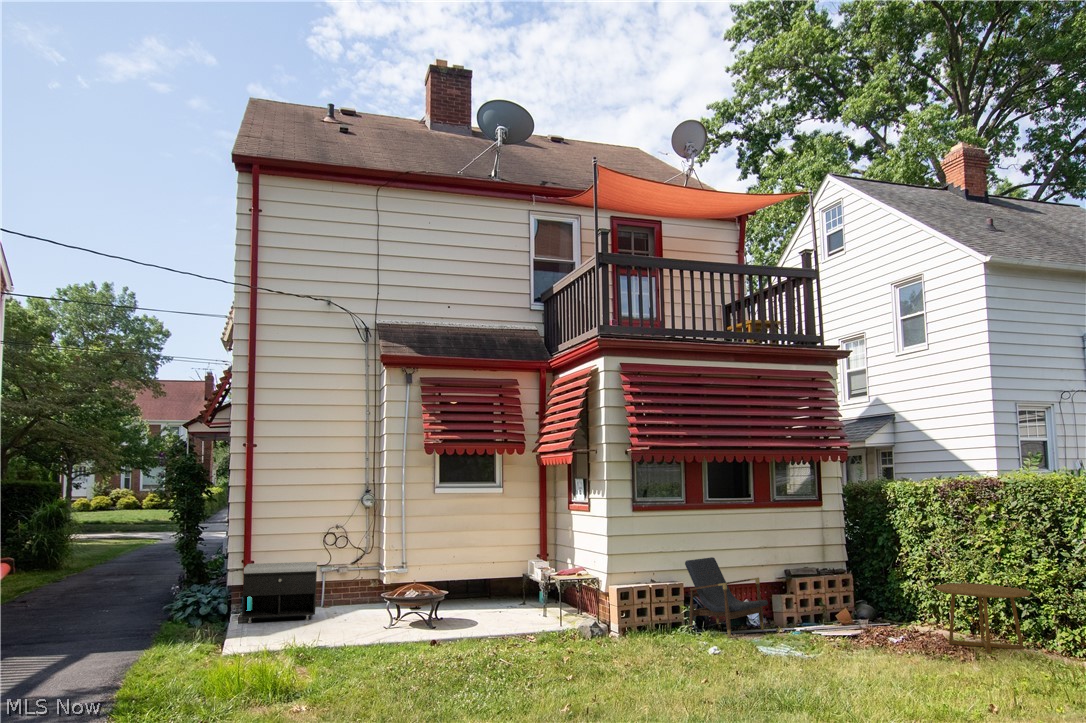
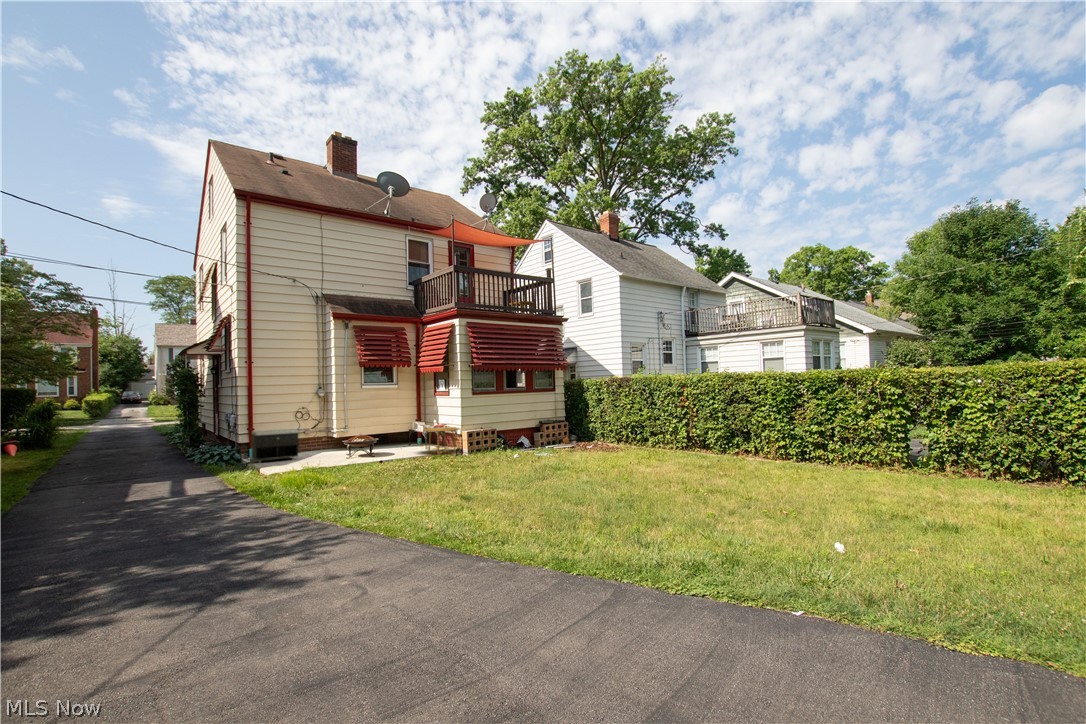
lounge chair: present [685,557,768,638] -> none [499,416,536,450]
round table: present [935,583,1031,653] -> present [424,427,460,455]

